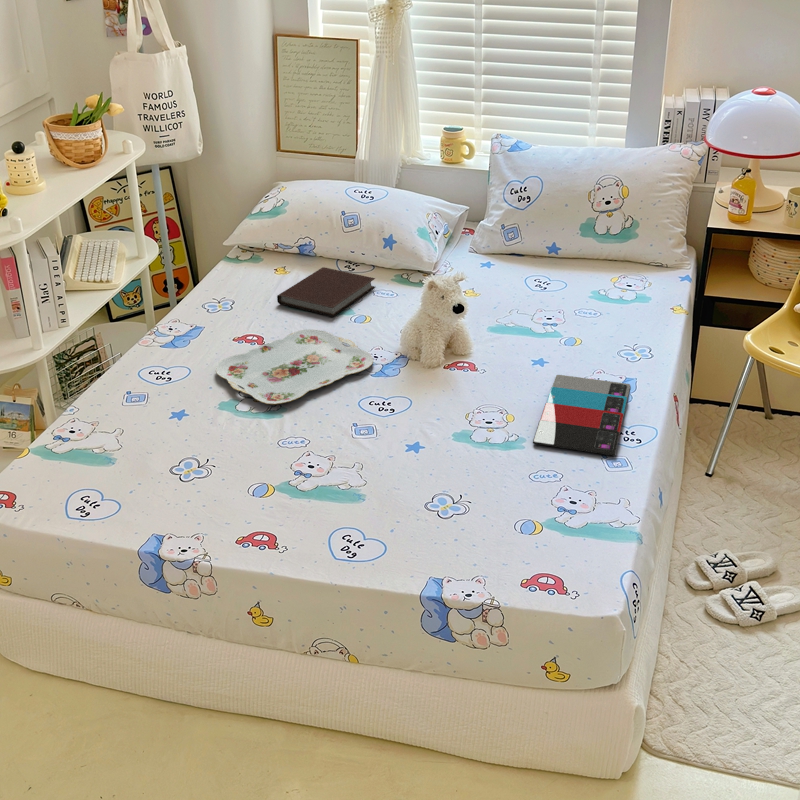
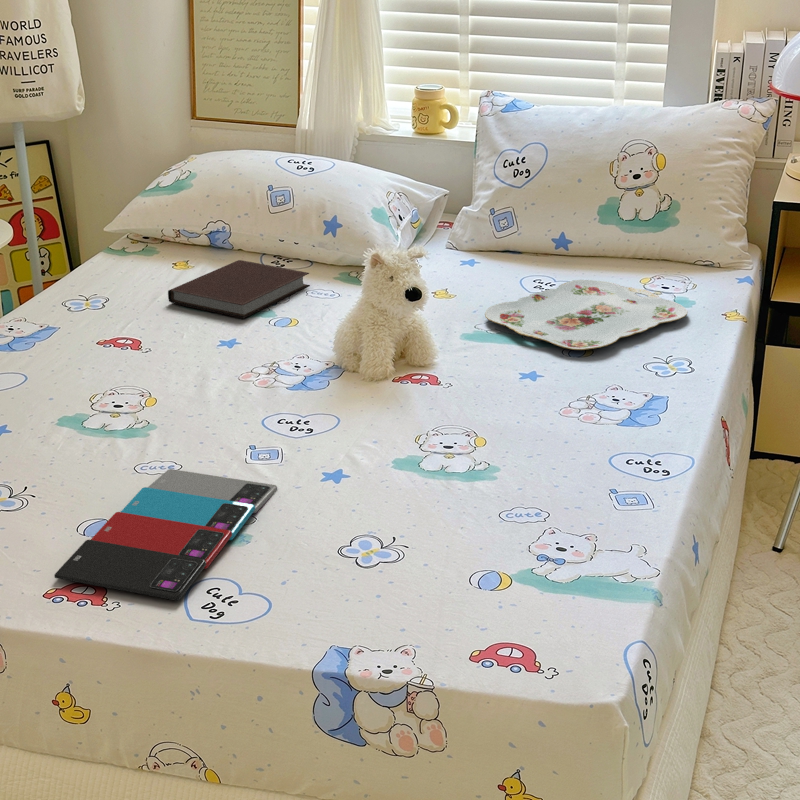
serving tray: present [216,330,373,404] -> present [485,280,688,350]
smartphone: present [533,375,630,456] -> present [54,469,277,601]

